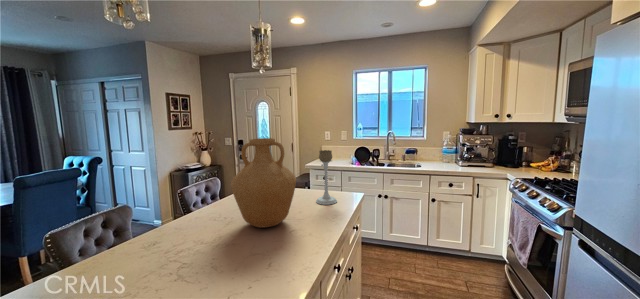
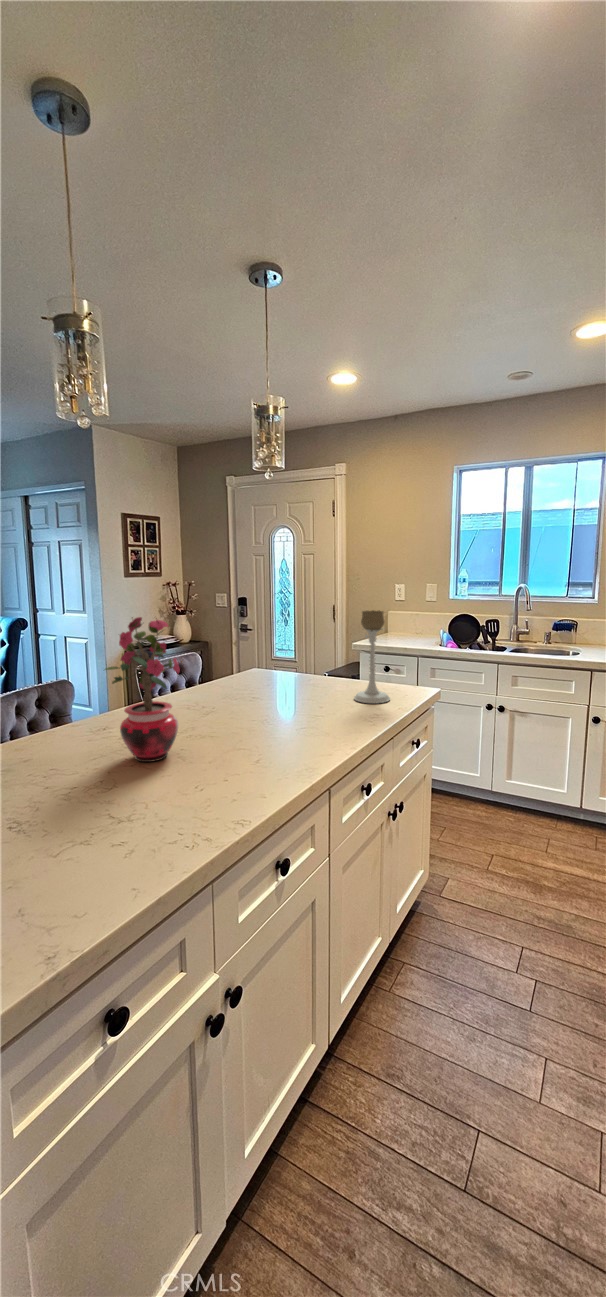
vase: present [231,138,296,228] -> none [212,585,316,727]
potted plant: none [153,164,213,264] -> present [105,617,182,762]

